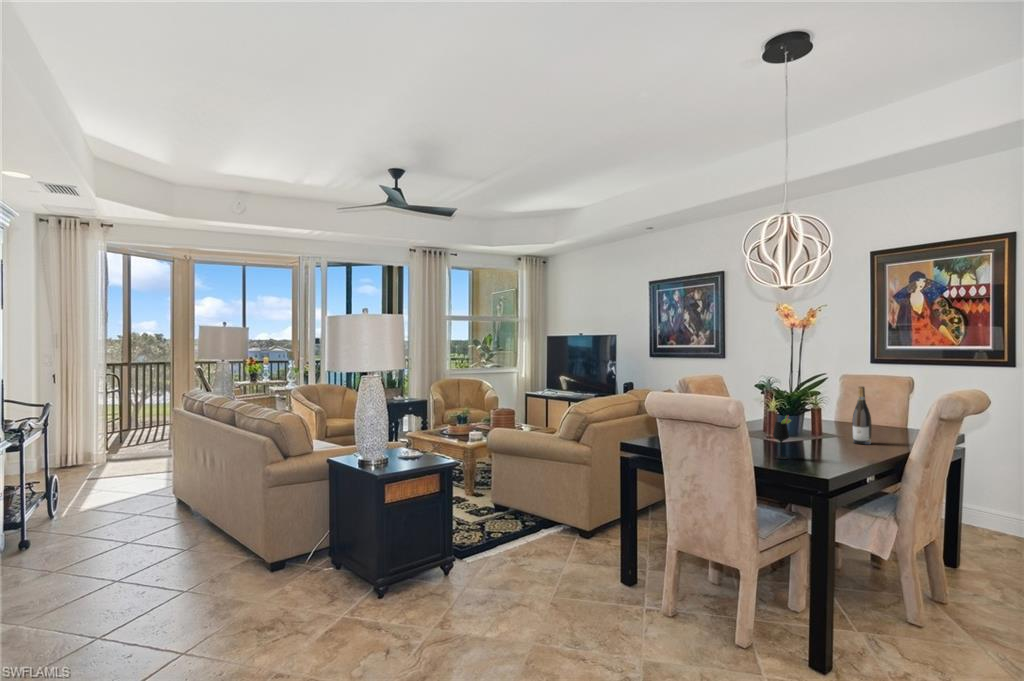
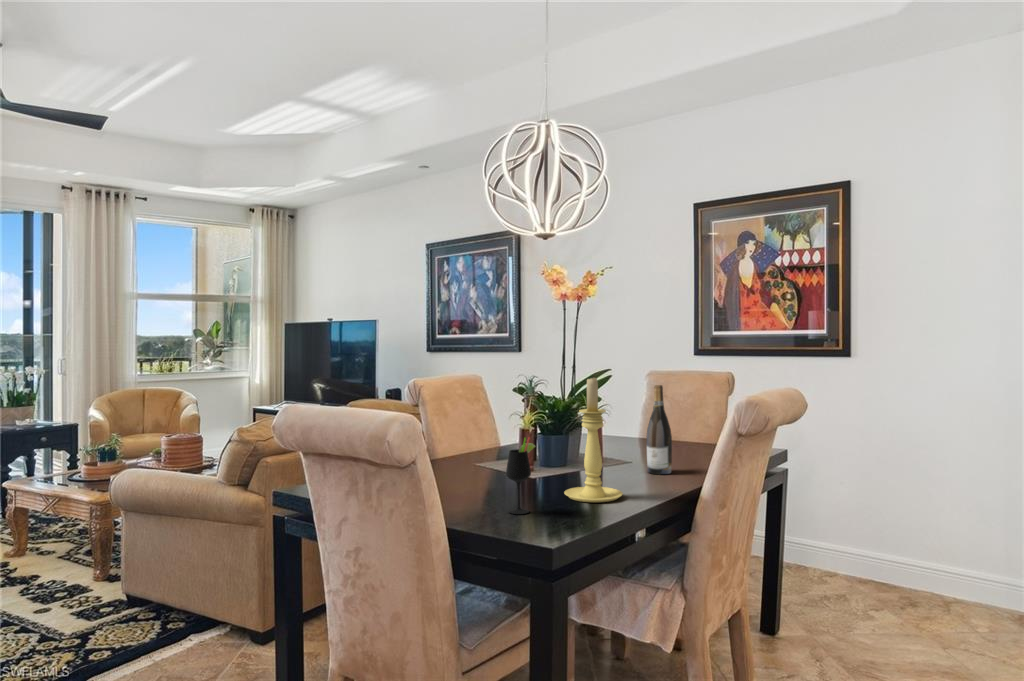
candle holder: none [804,380,844,456] -> present [565,378,623,502]

